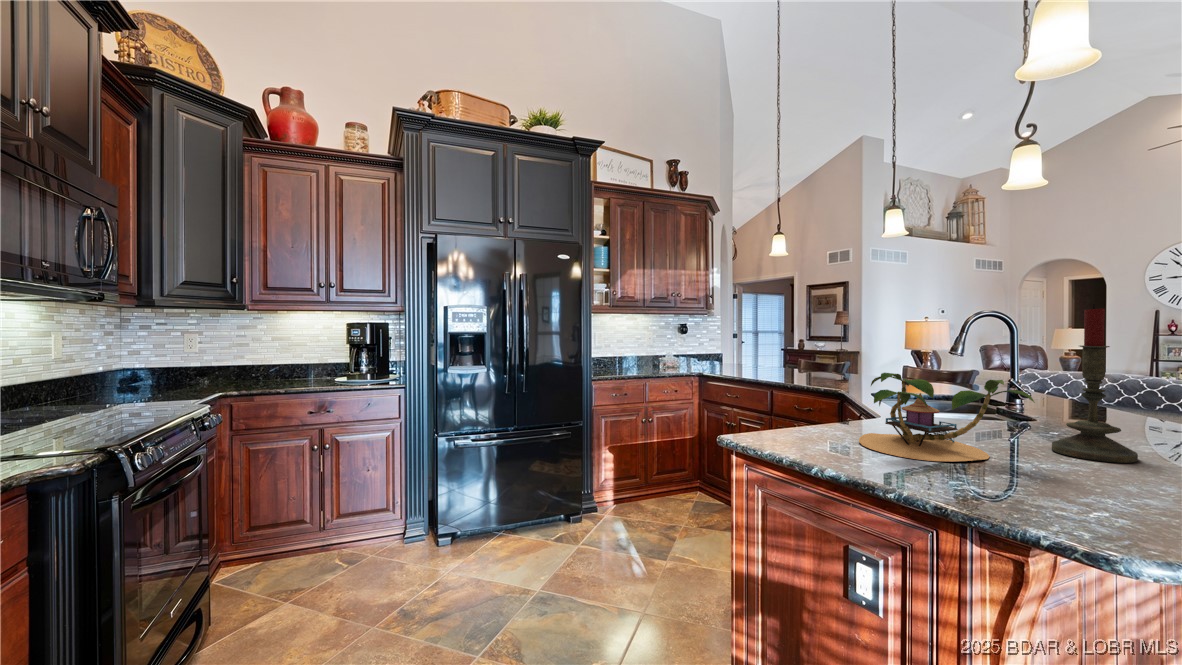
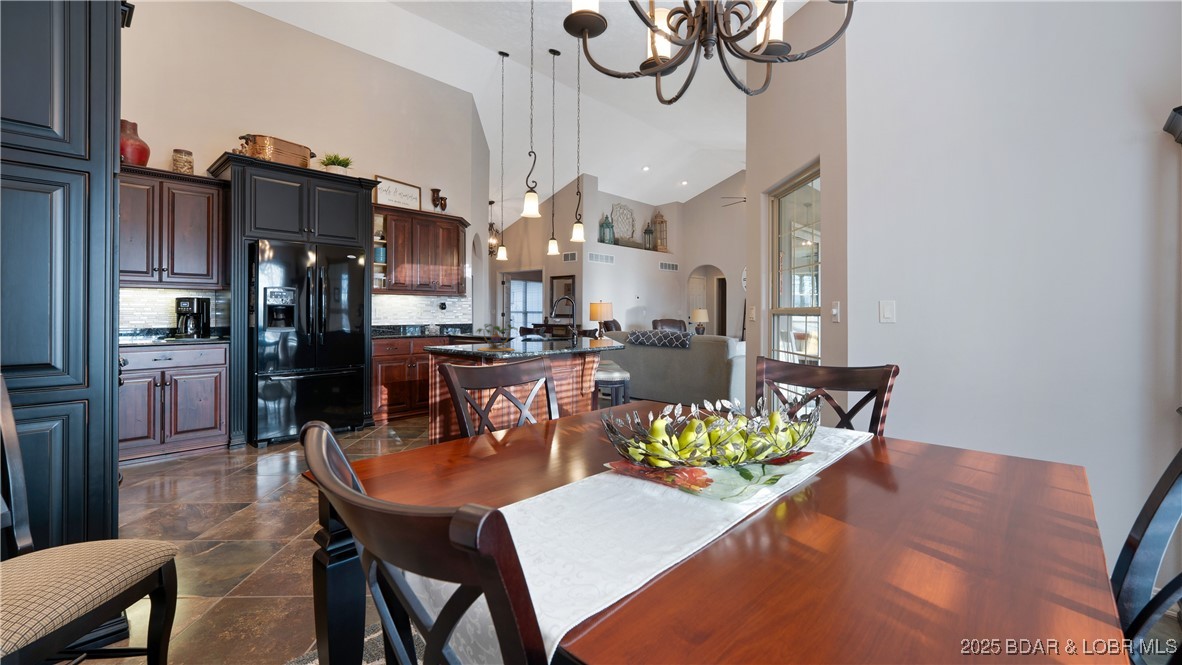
candle: present [1052,304,1138,463] -> none [538,301,557,350]

